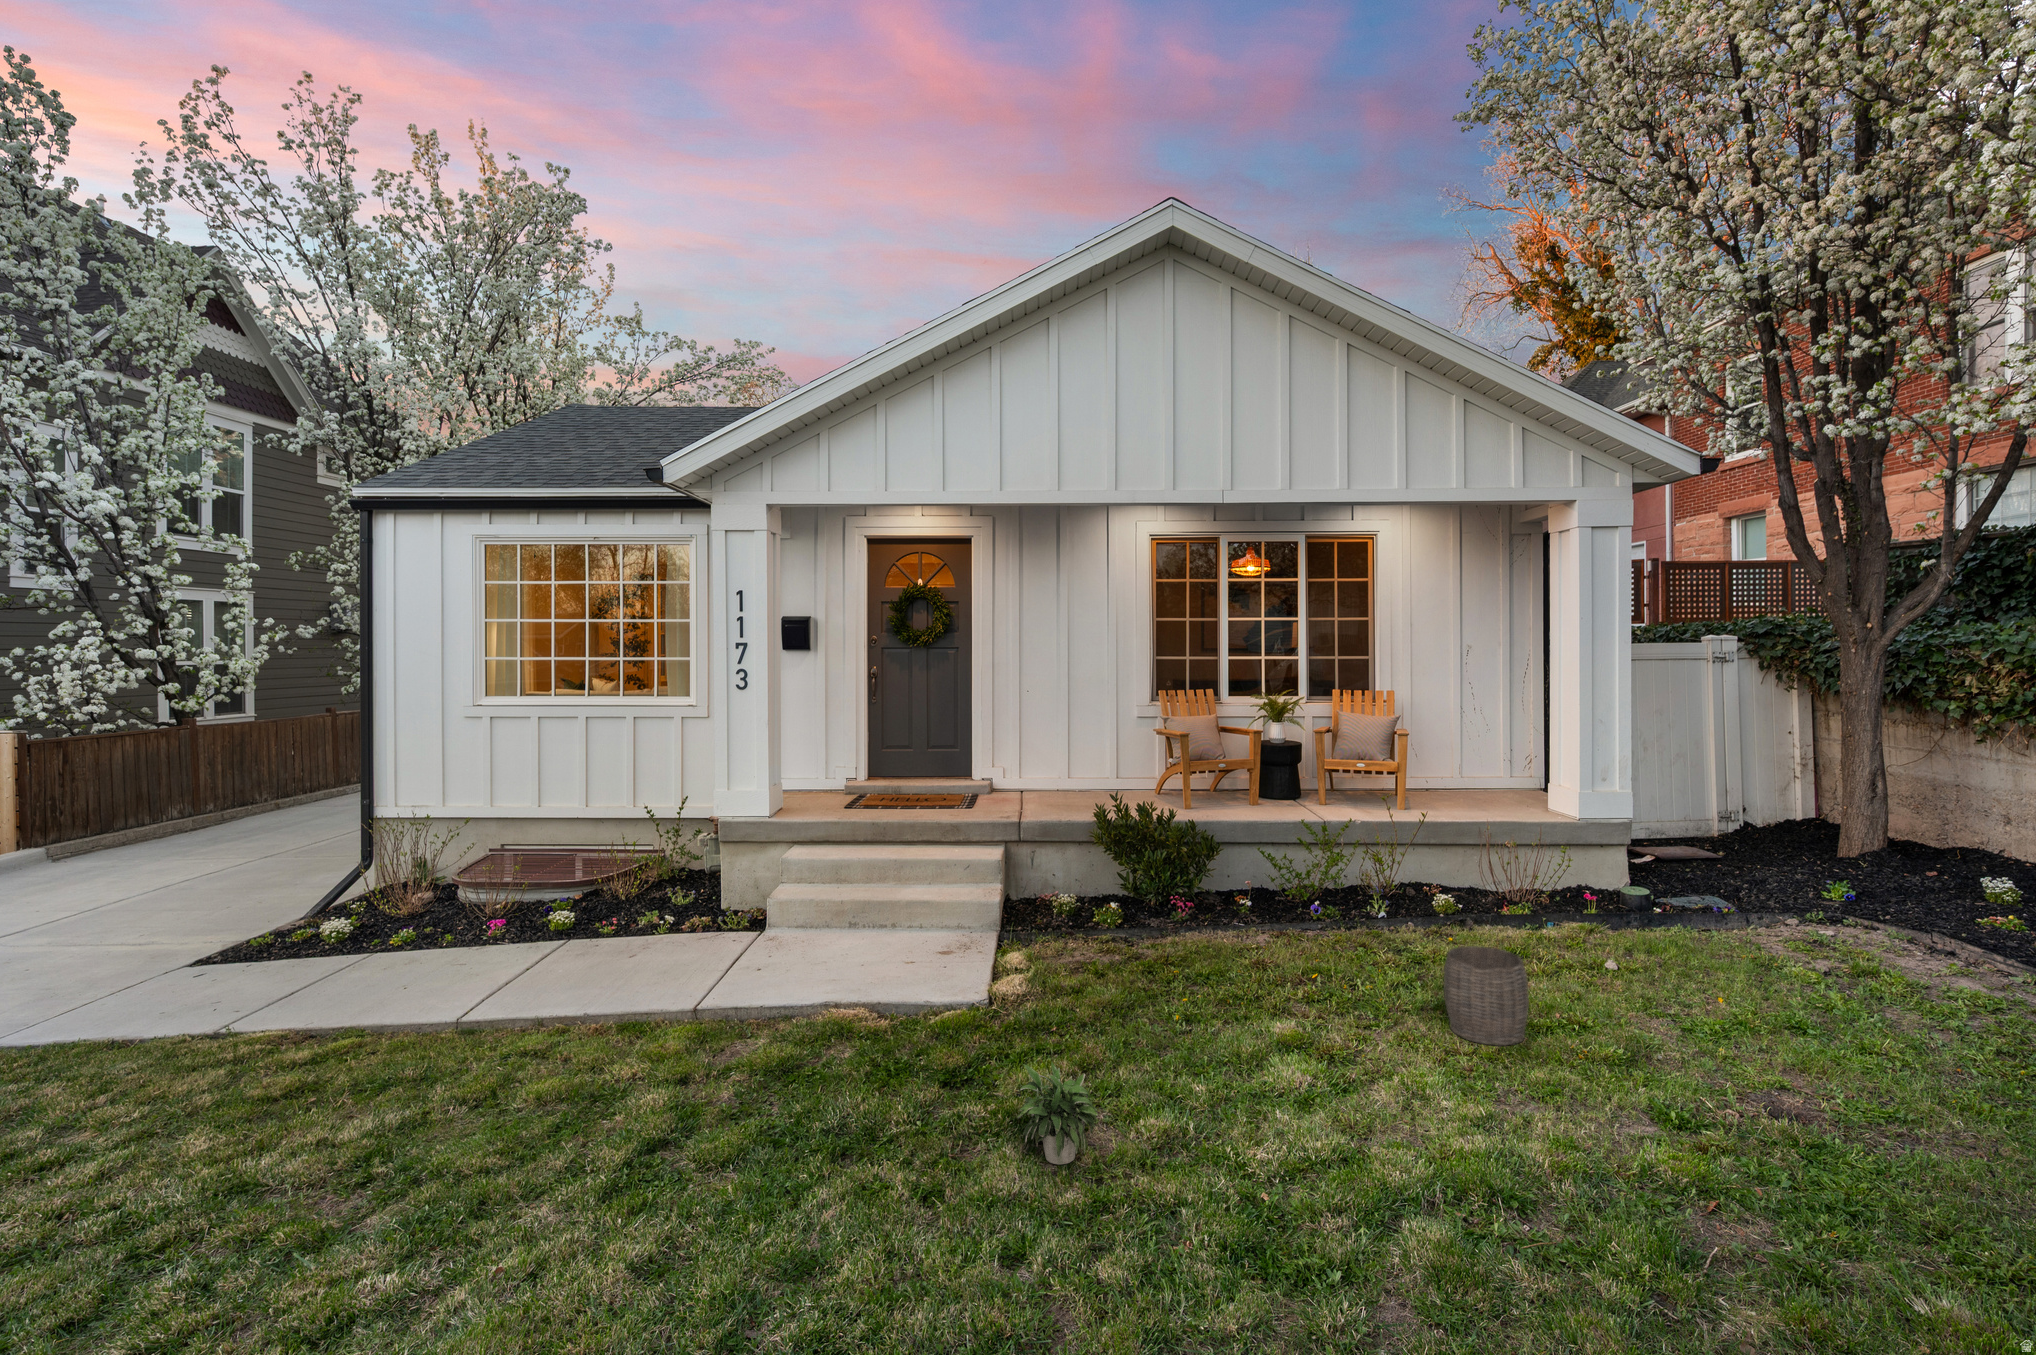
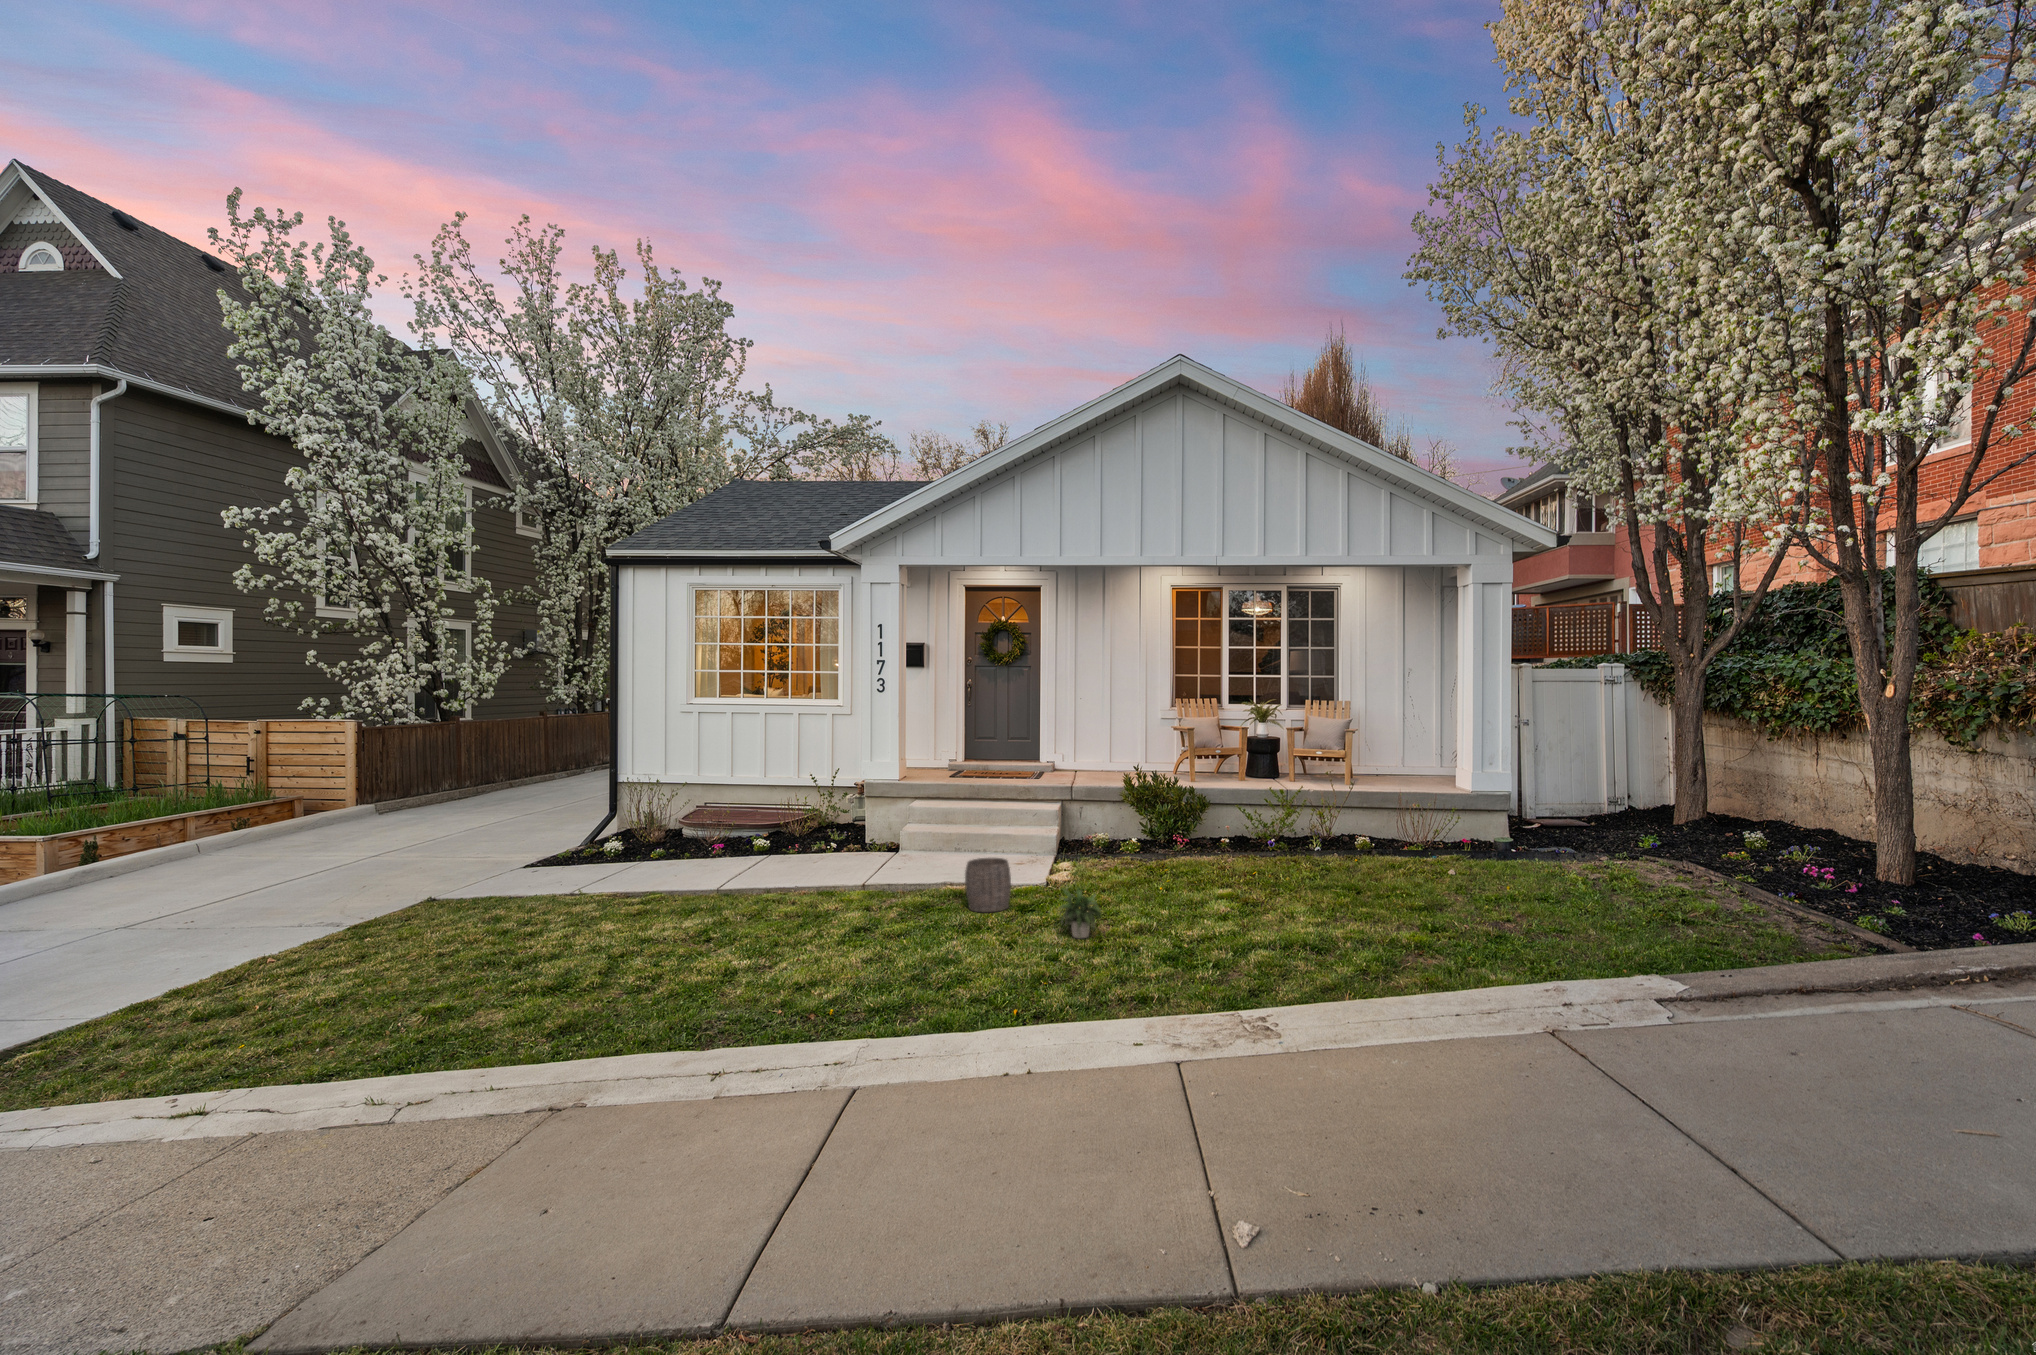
woven basket: present [1444,946,1529,1046] -> present [965,858,1011,912]

